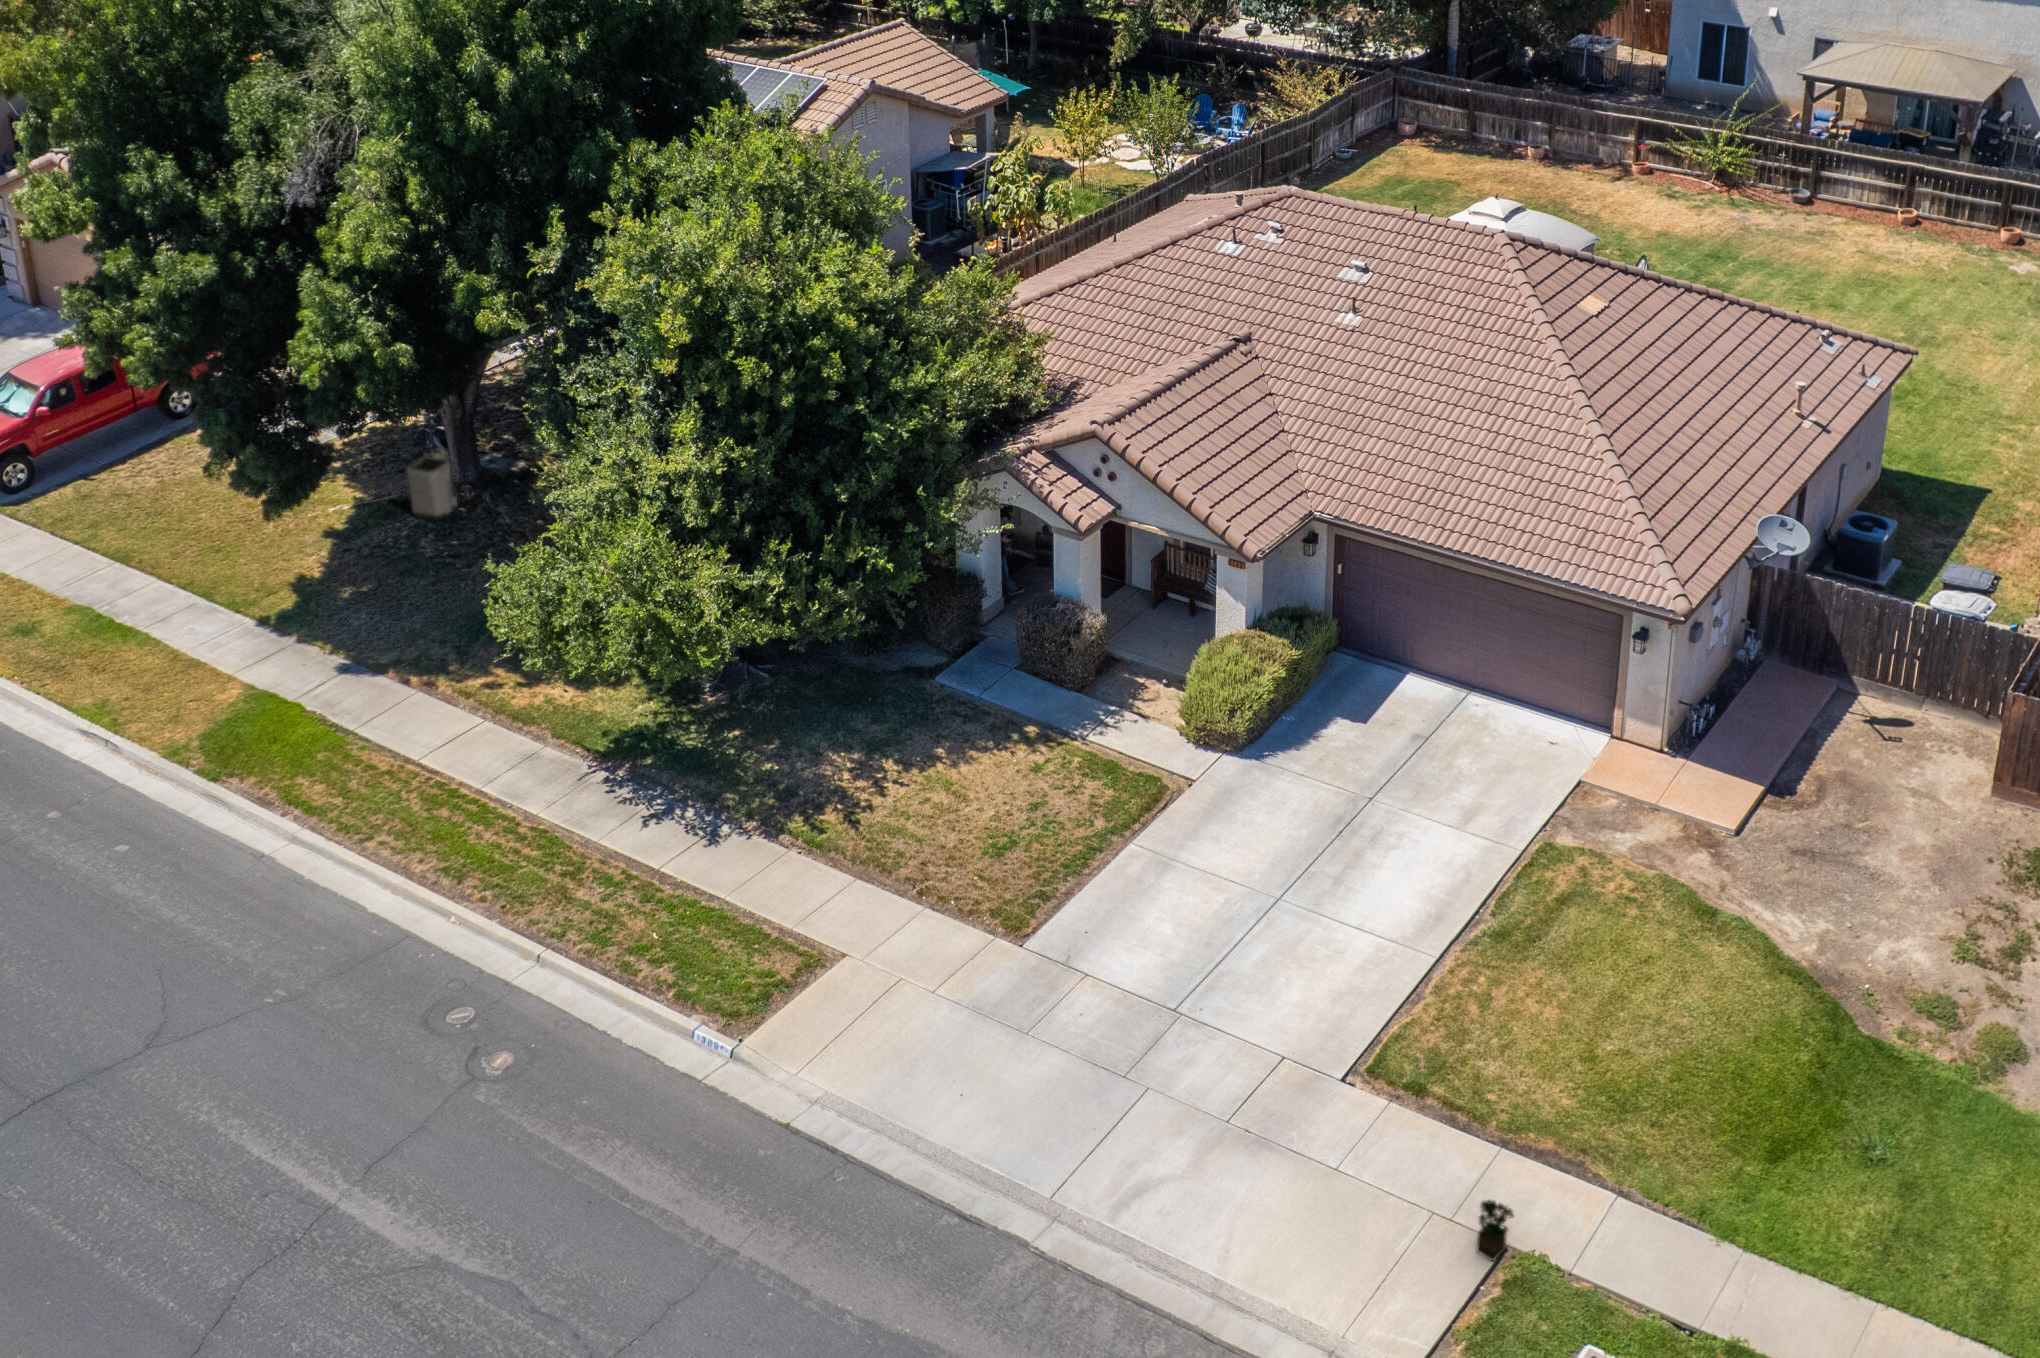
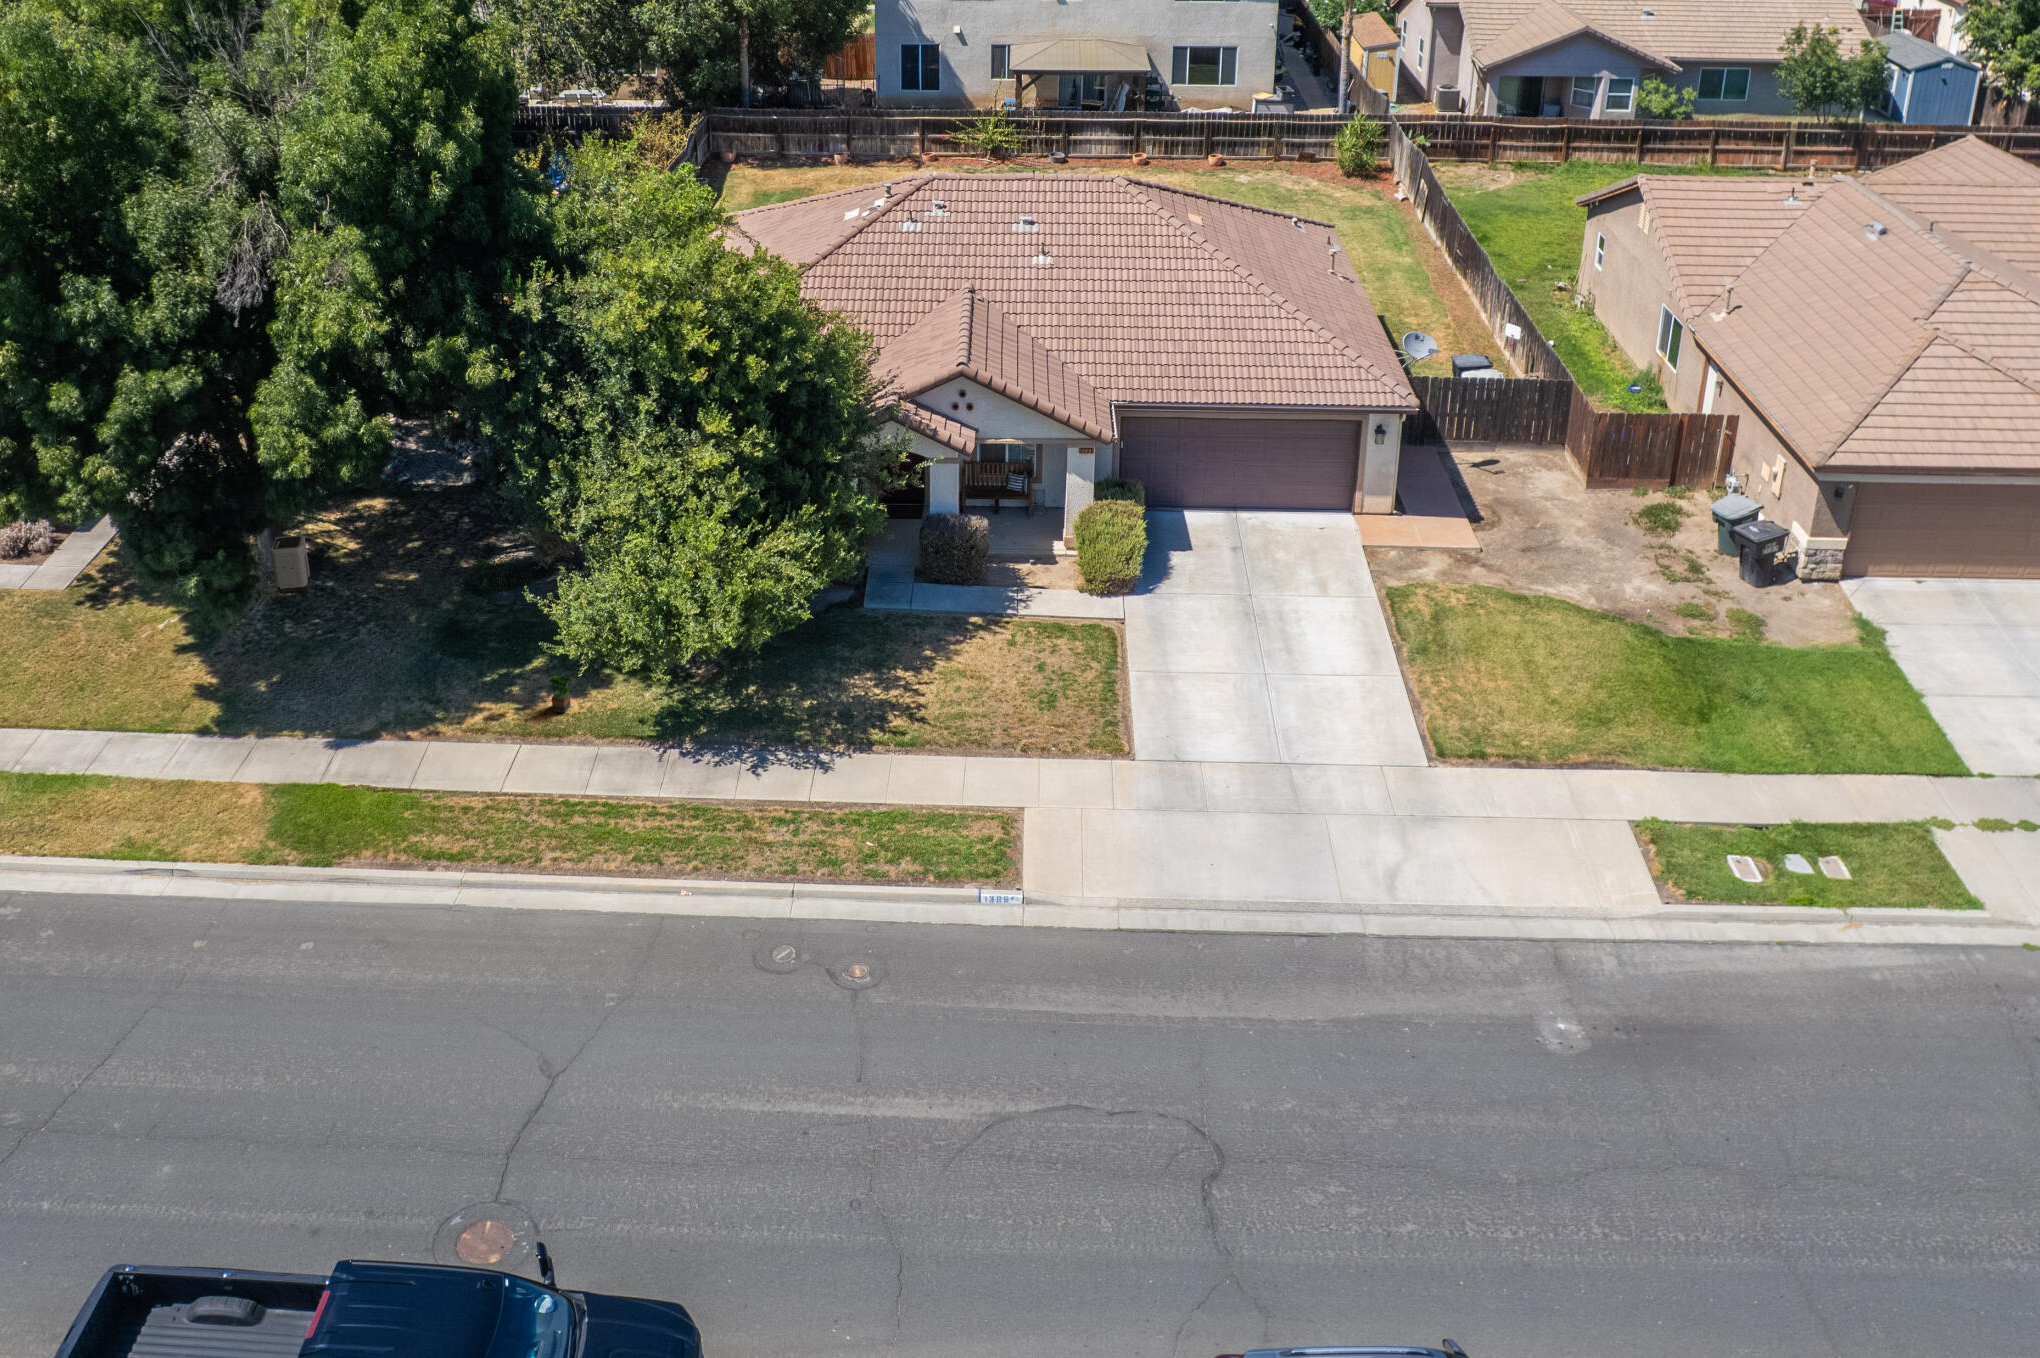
potted tree: present [1477,1201,1514,1261] -> present [549,675,573,713]

